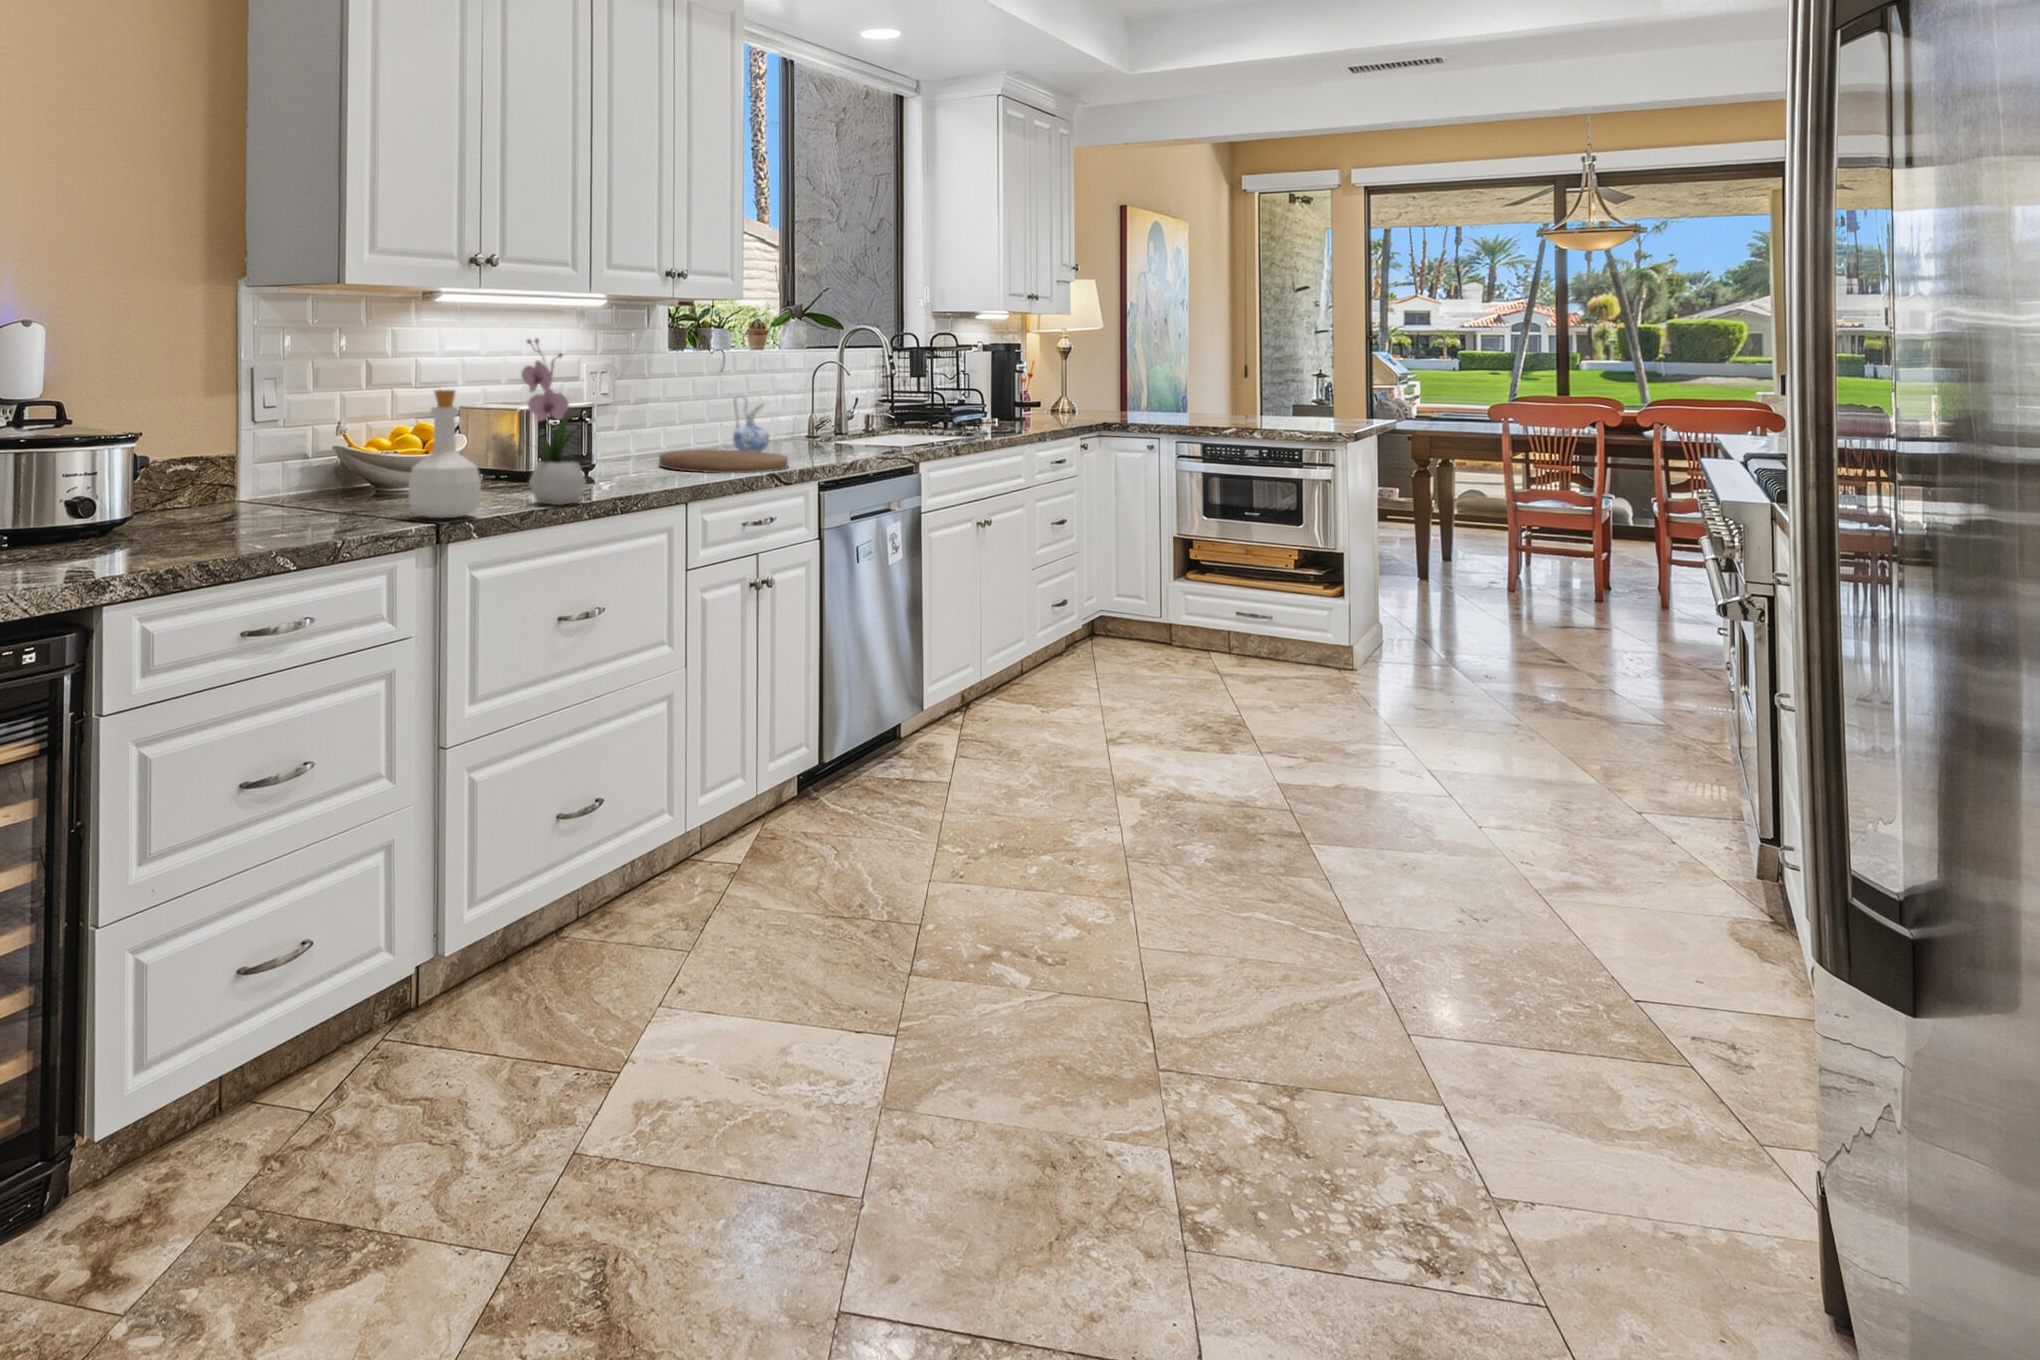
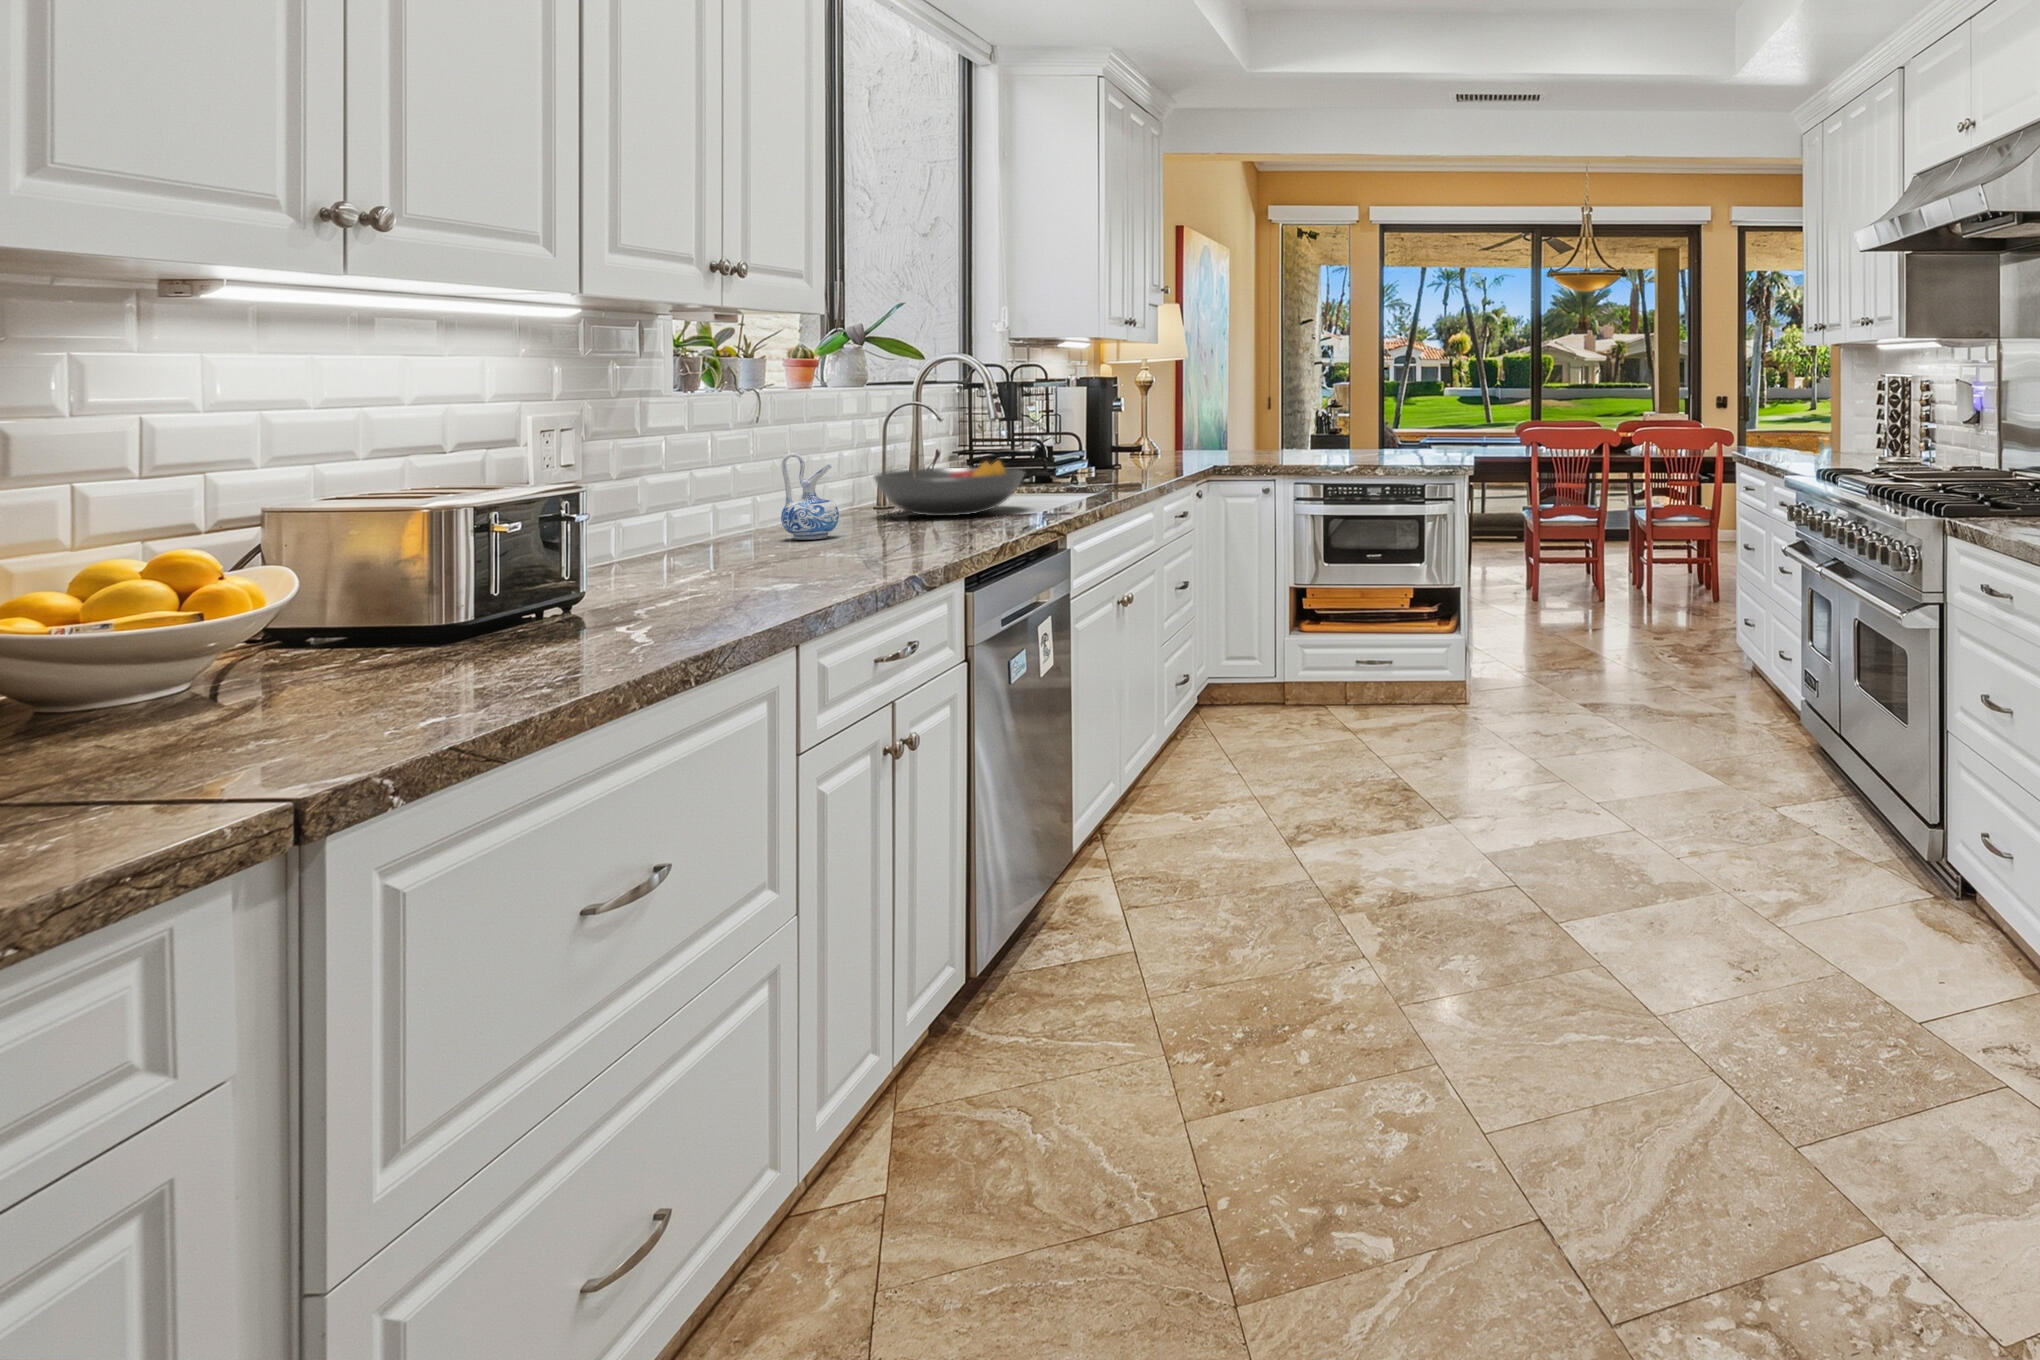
flower arrangement: present [521,339,586,505] -> none [453,366,615,673]
bottle: present [408,390,481,518] -> none [174,471,373,746]
fruit bowl: none [803,407,910,446] -> present [874,460,1025,516]
cutting board: present [659,450,788,473] -> none [677,535,895,576]

